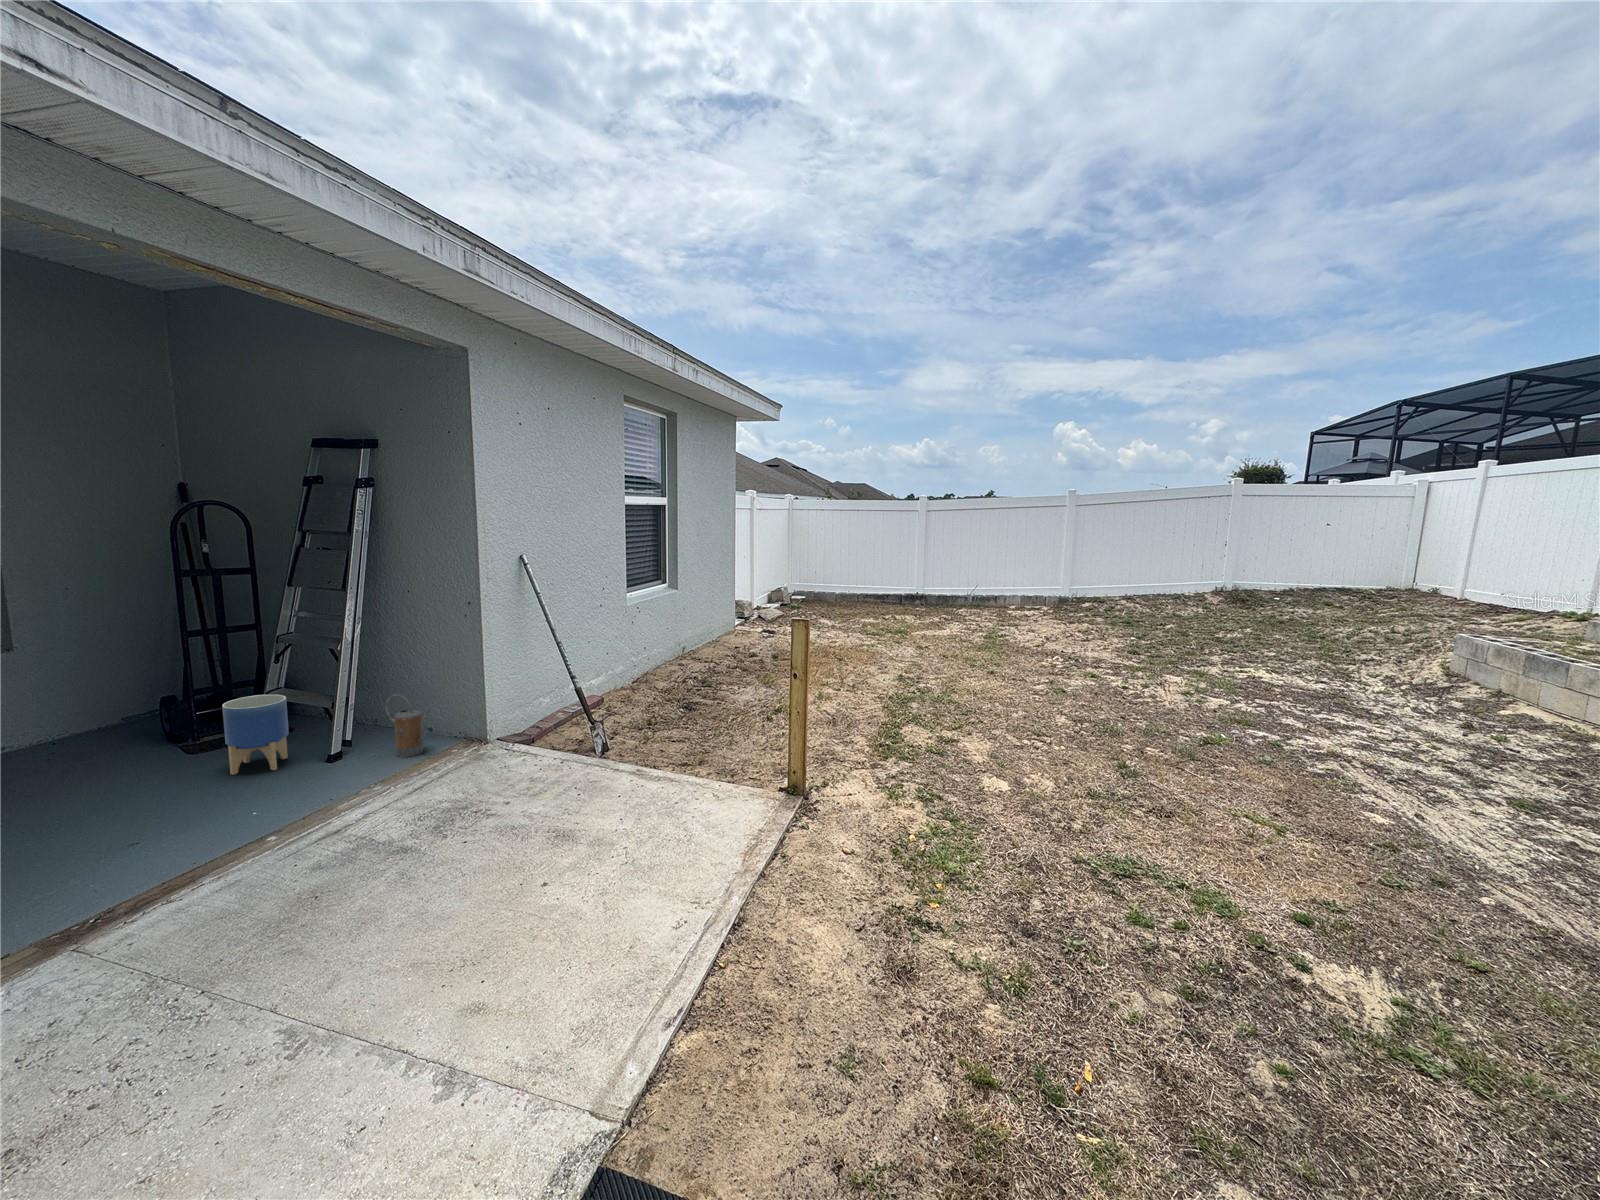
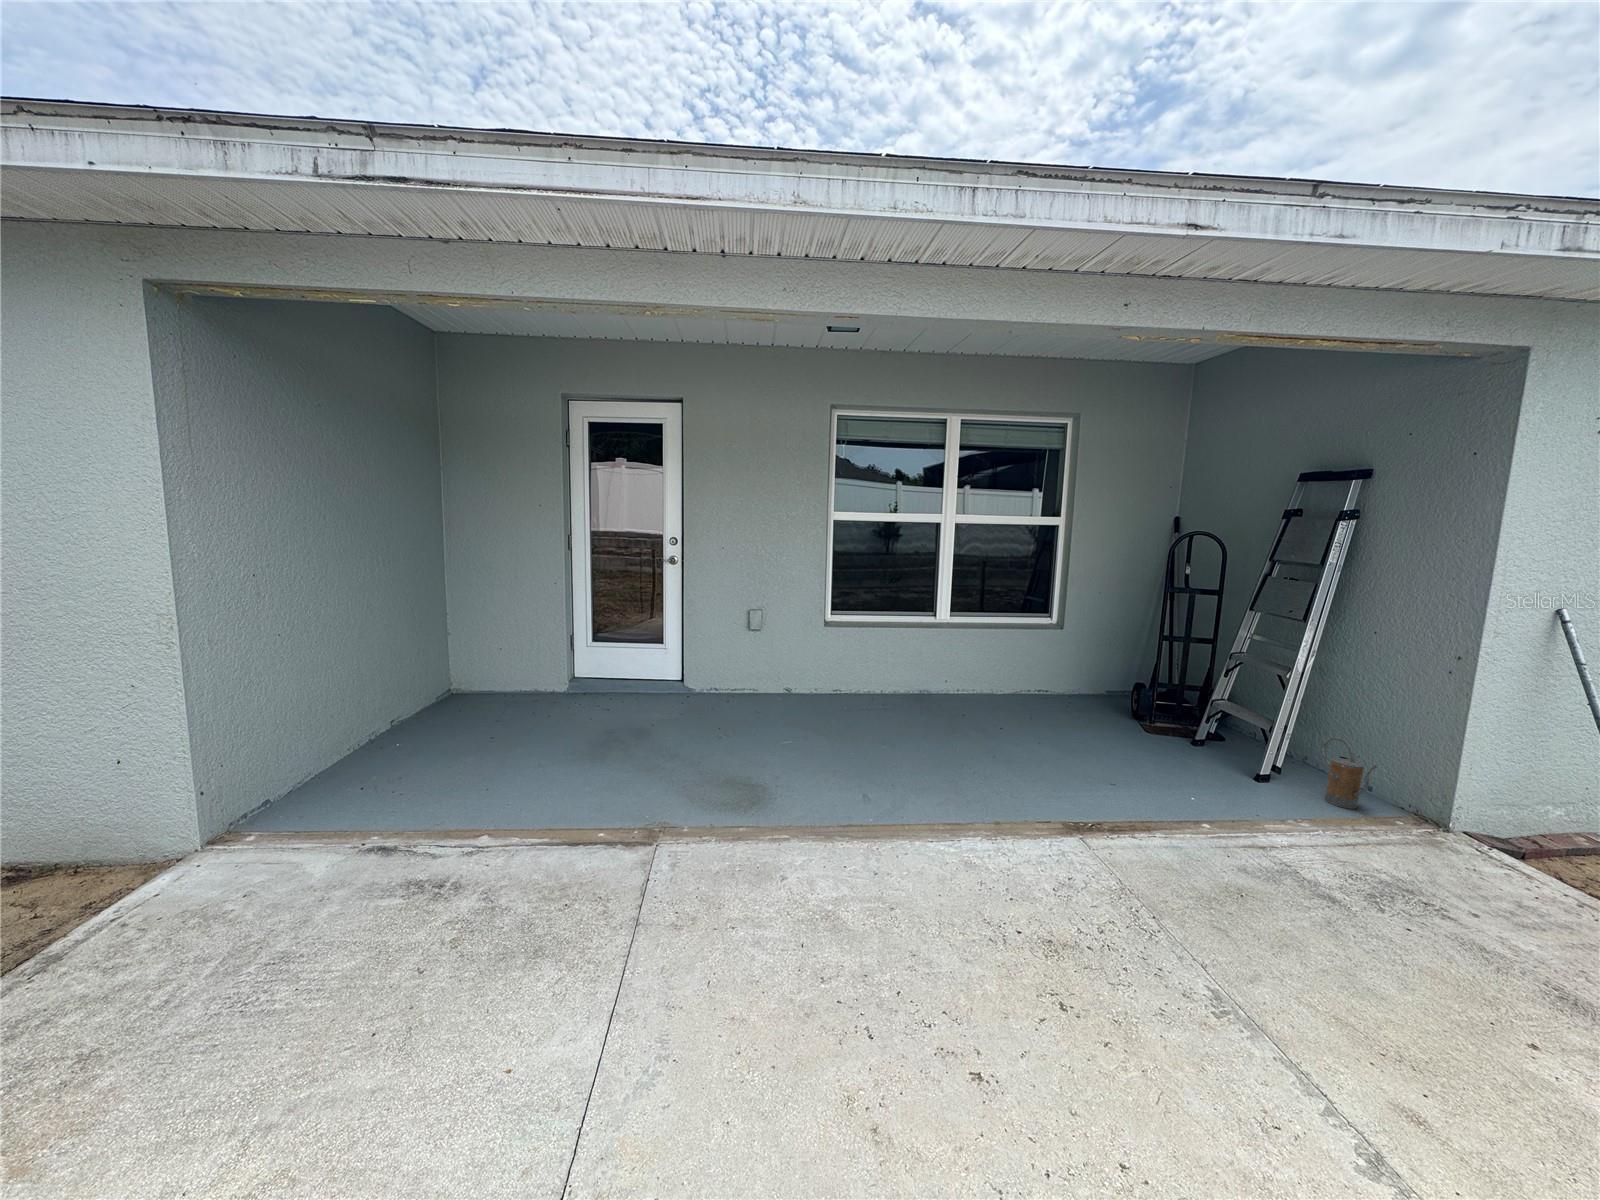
planter: present [222,694,289,775] -> none [1176,699,1230,769]

